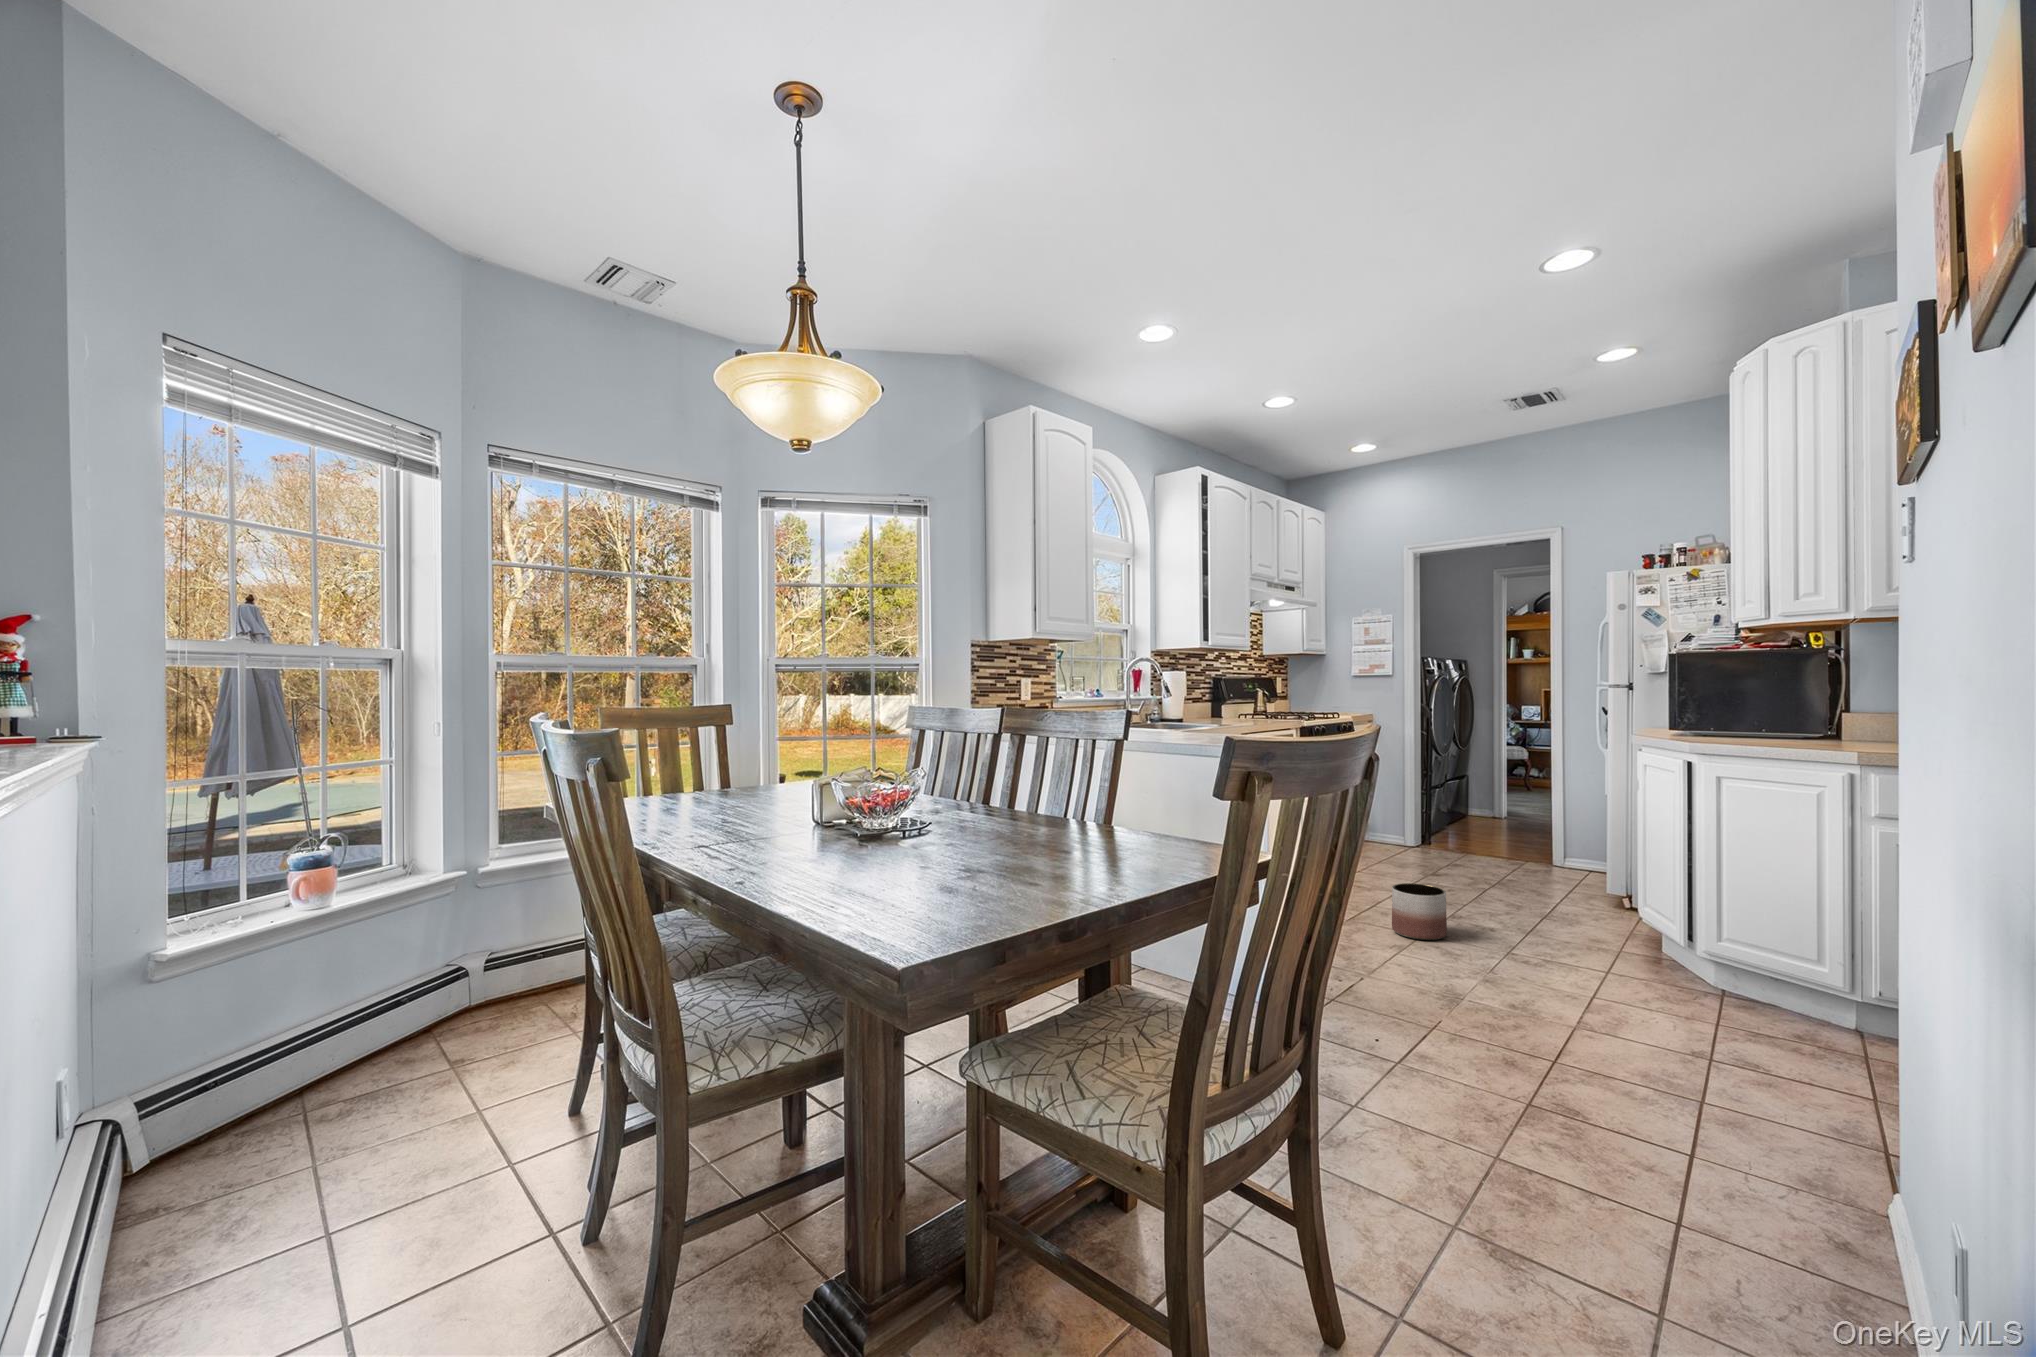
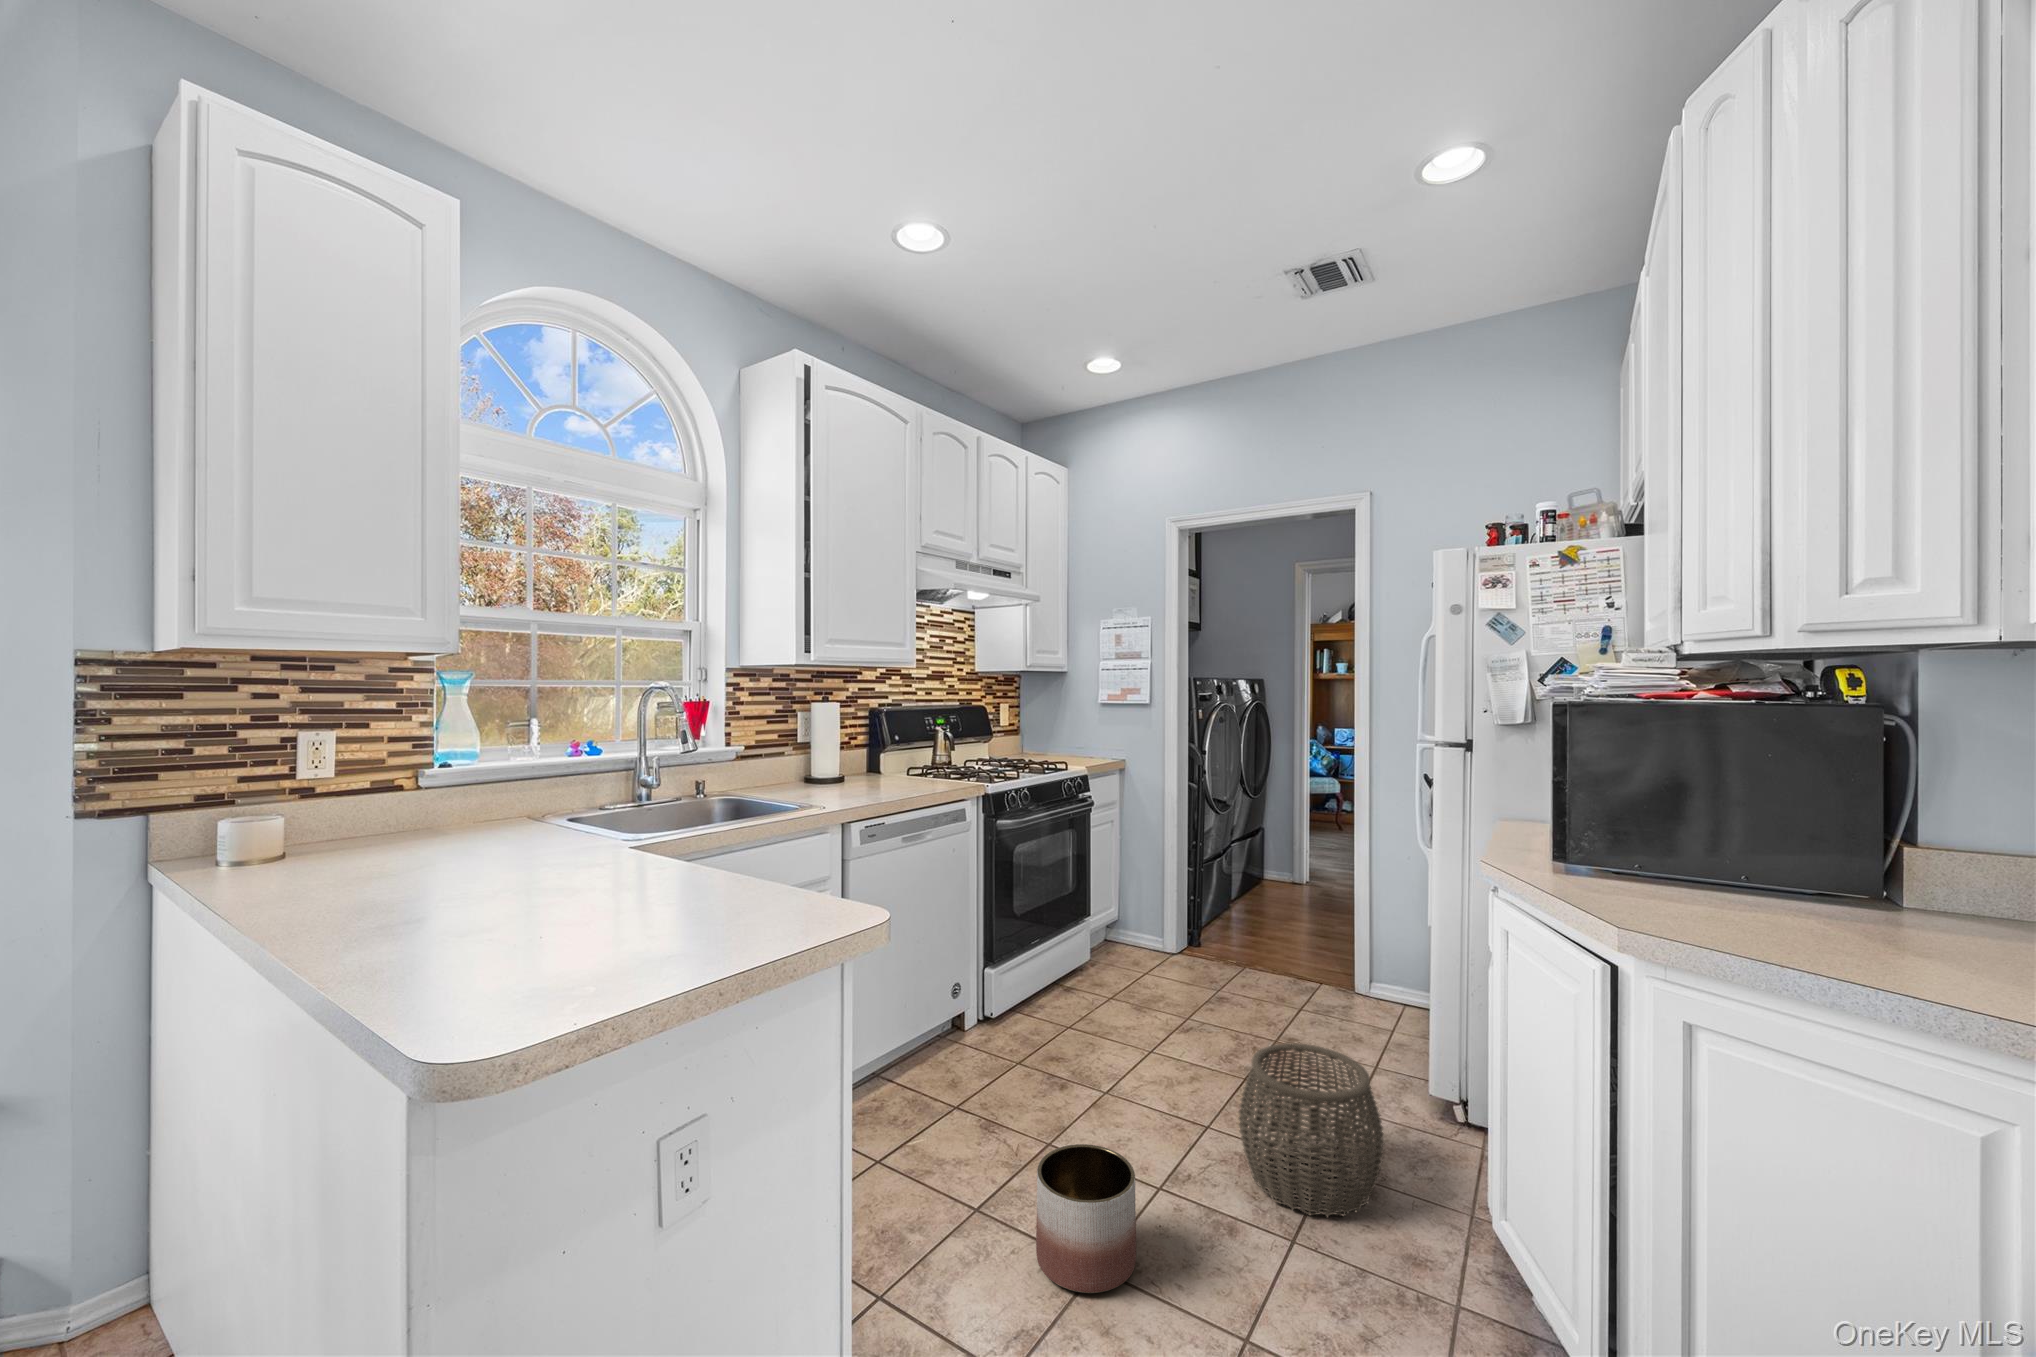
woven basket: none [1492,851,1580,929] -> present [1238,1043,1385,1218]

